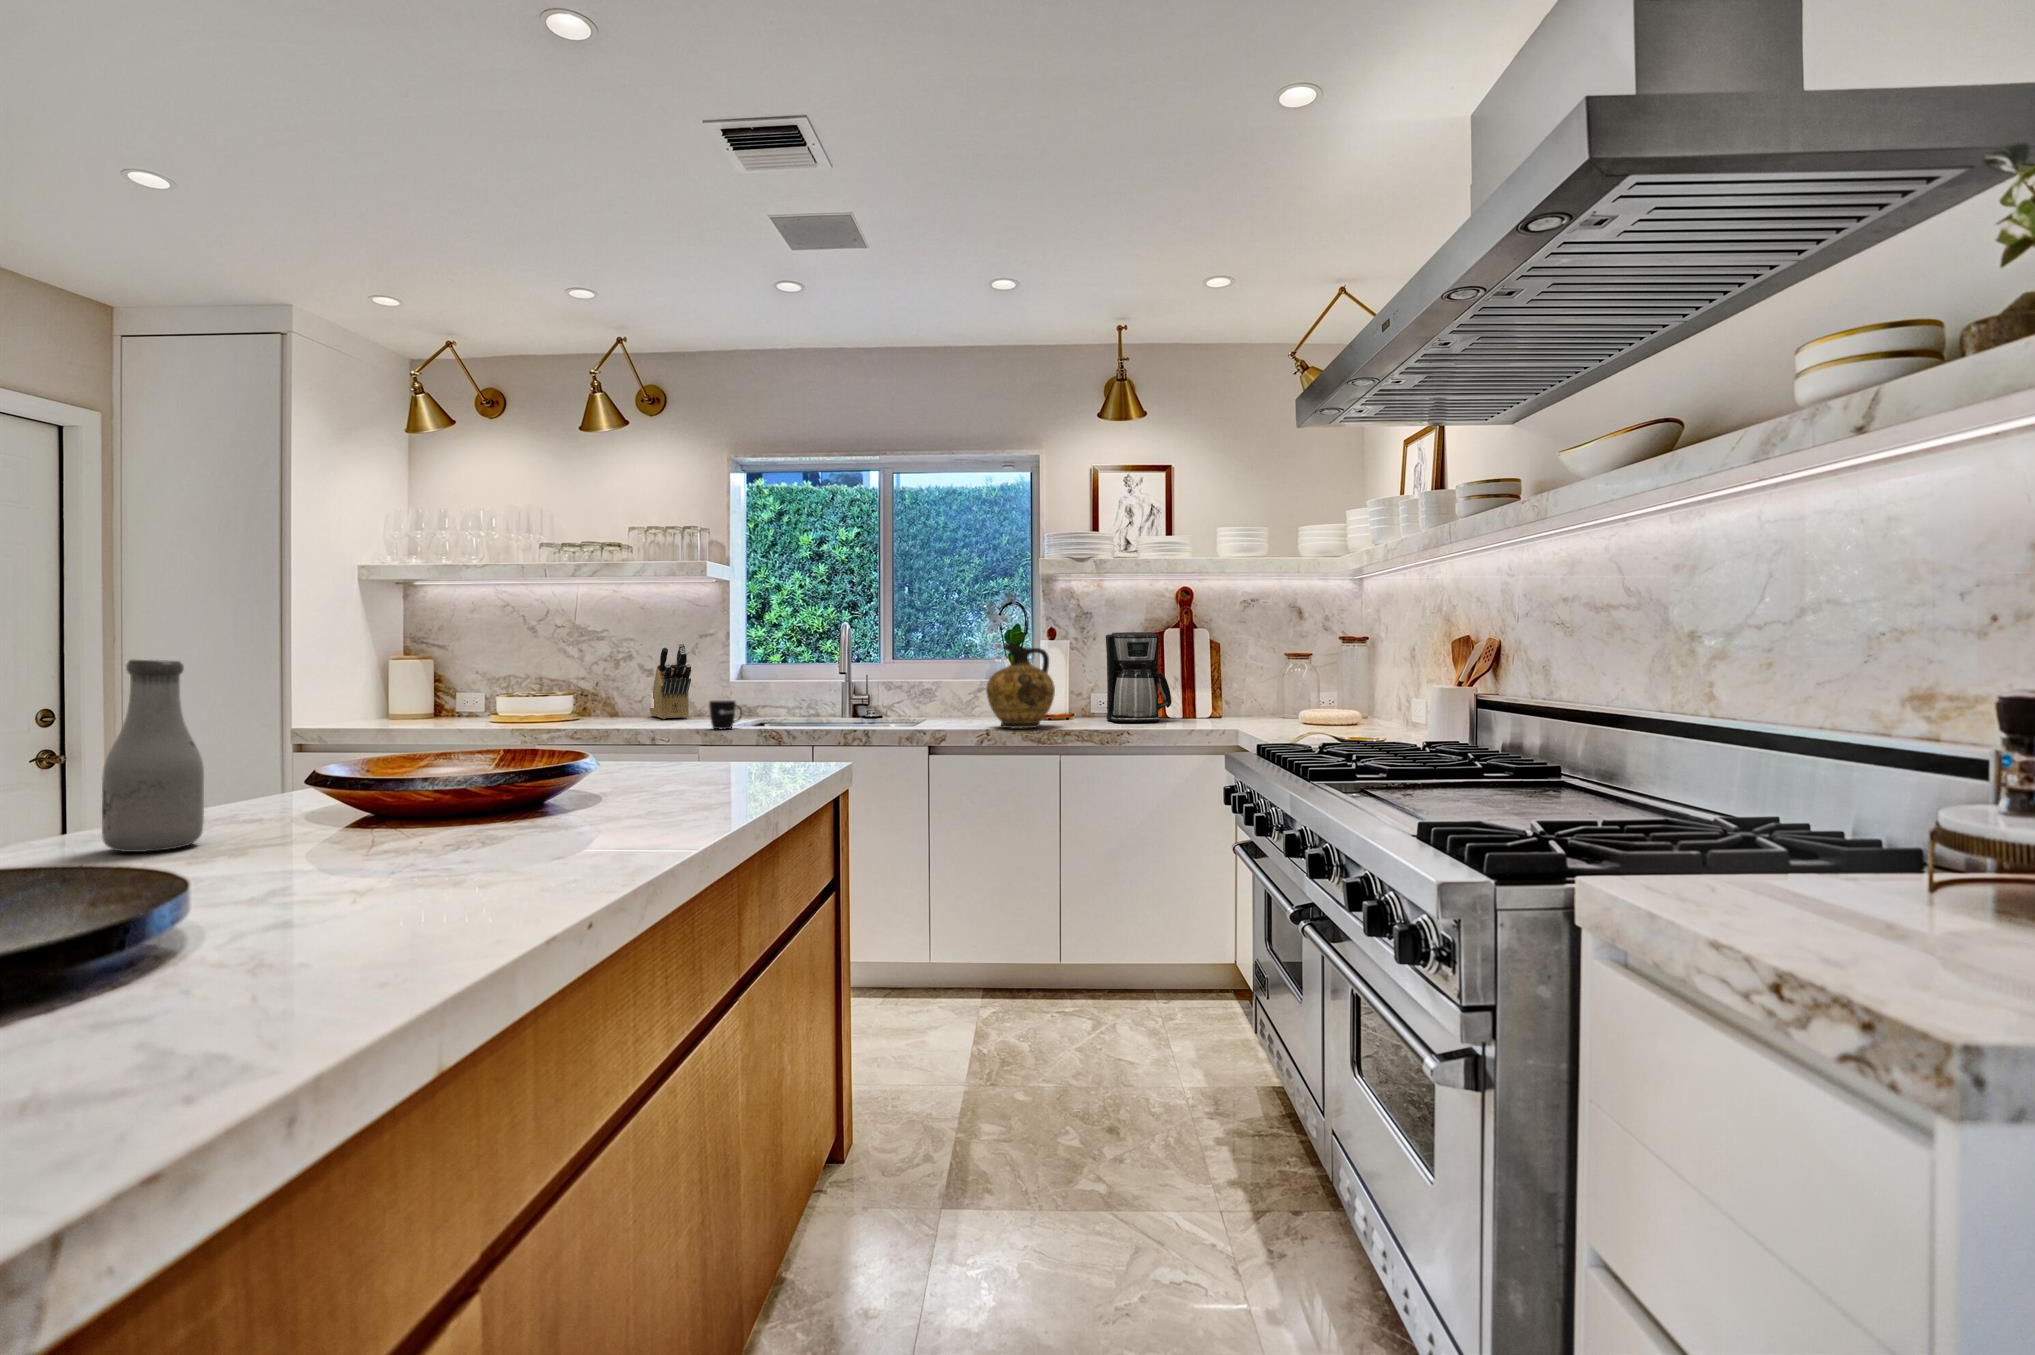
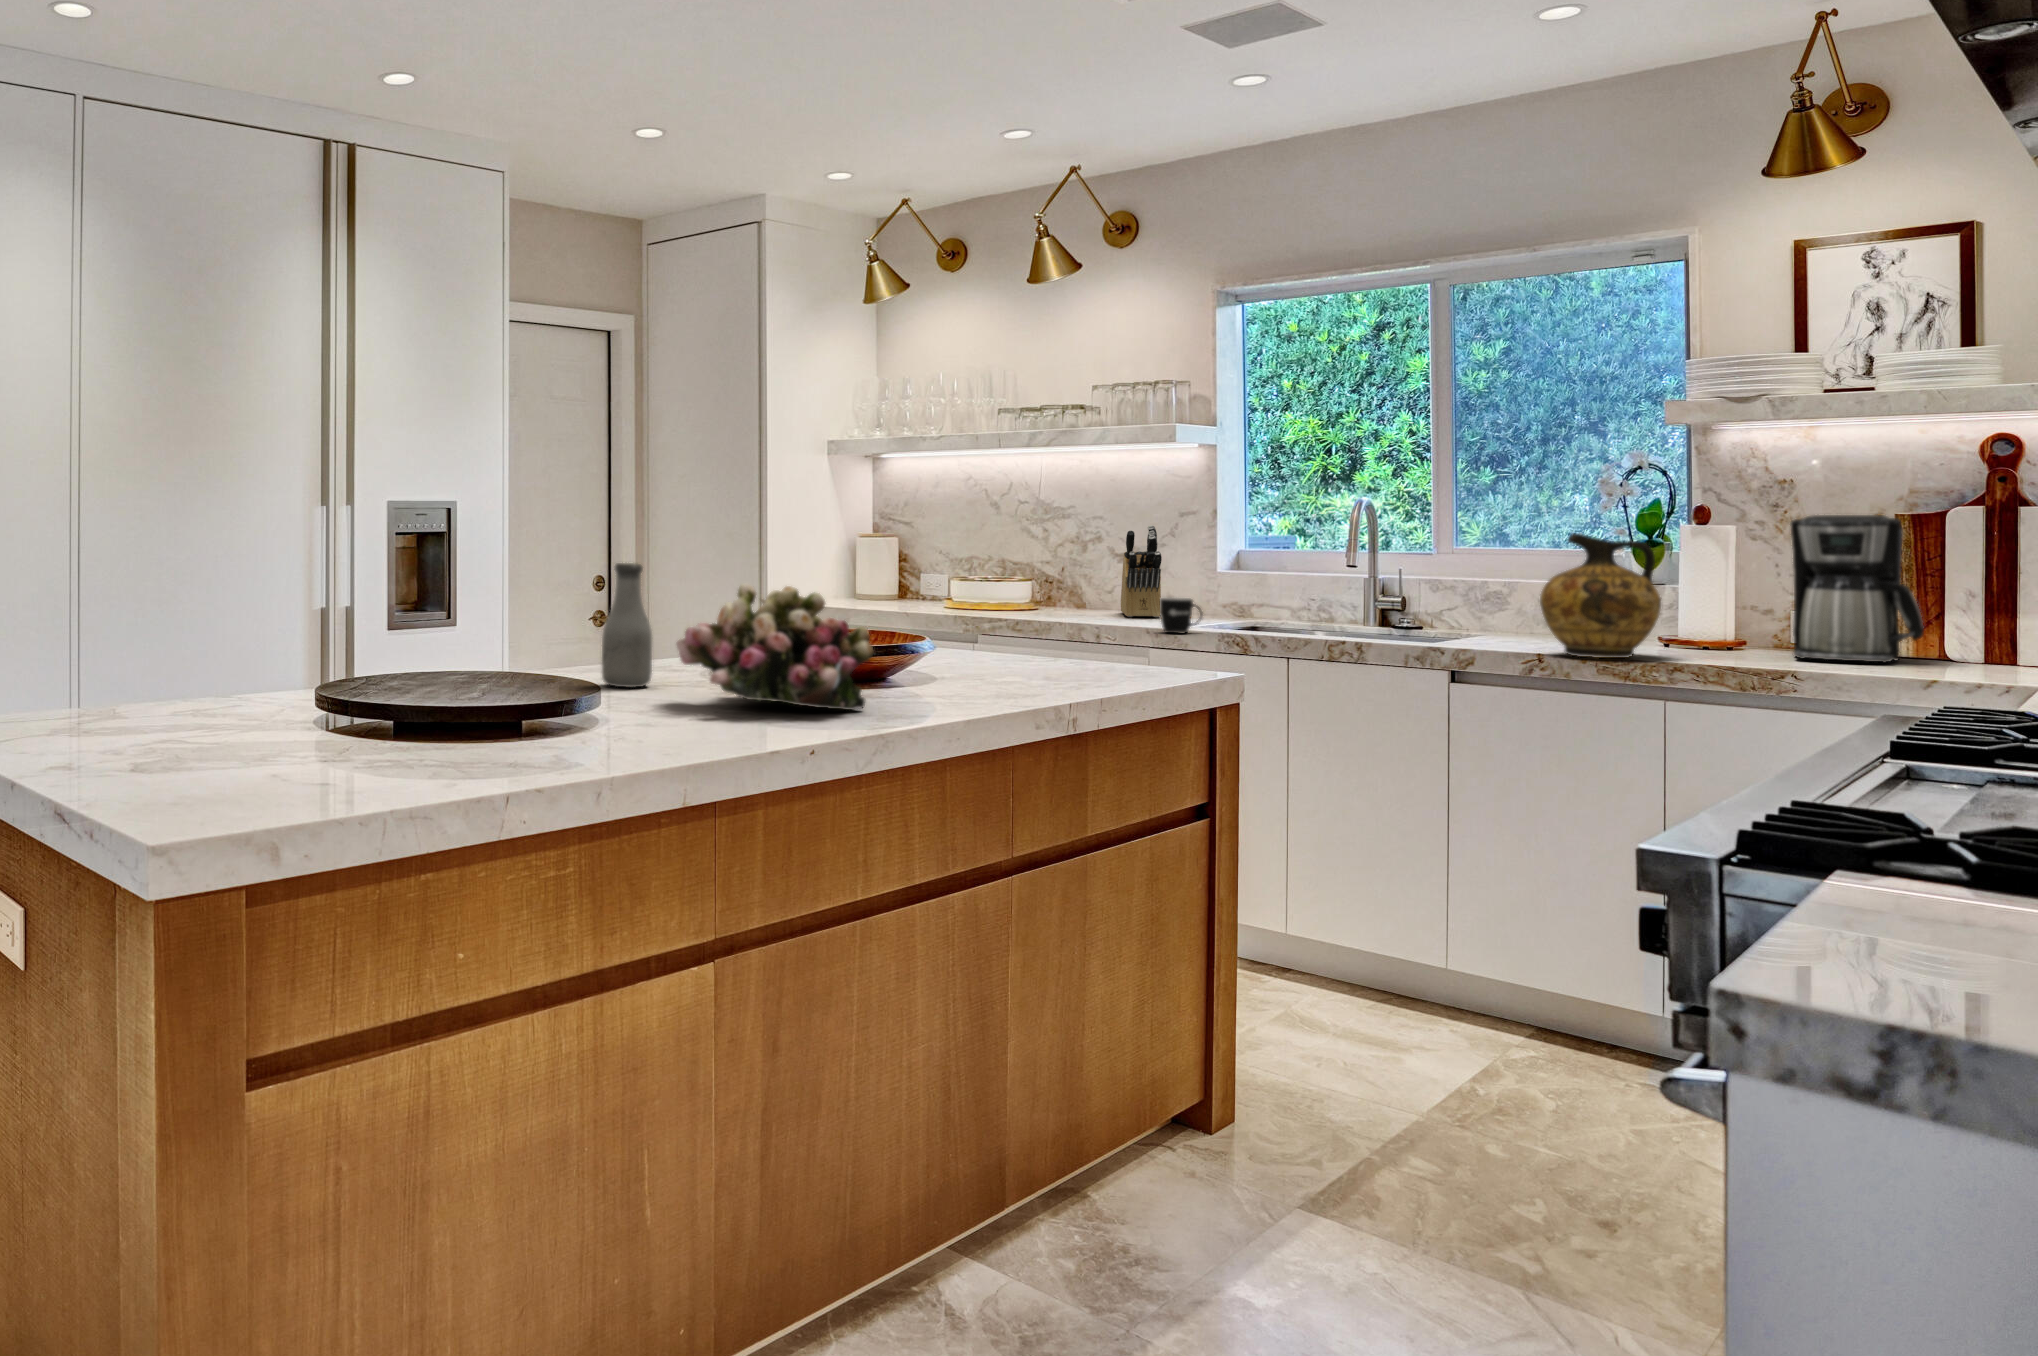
flower arrangement: none [269,682,587,851] -> present [677,583,874,710]

